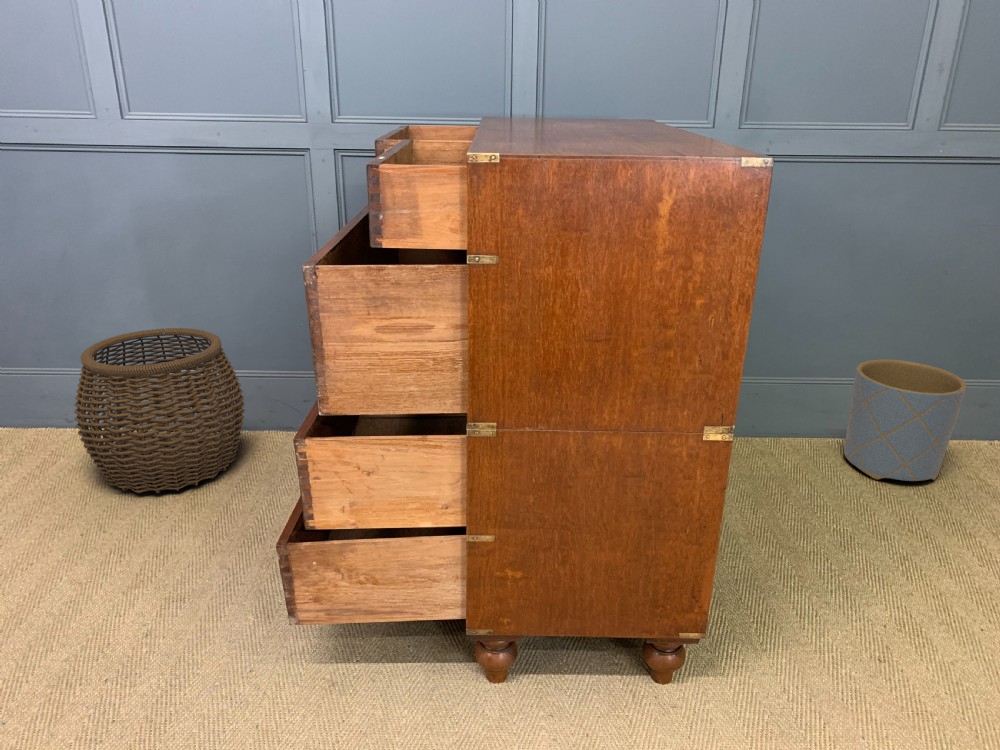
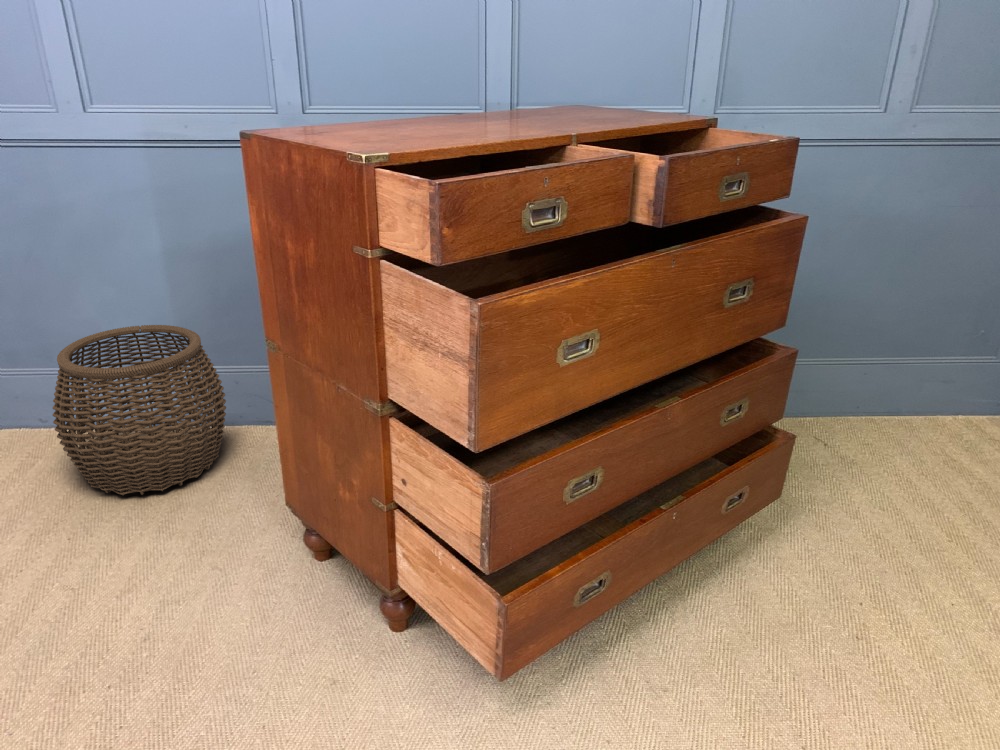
planter: present [844,359,967,481] -> none [824,341,941,461]

